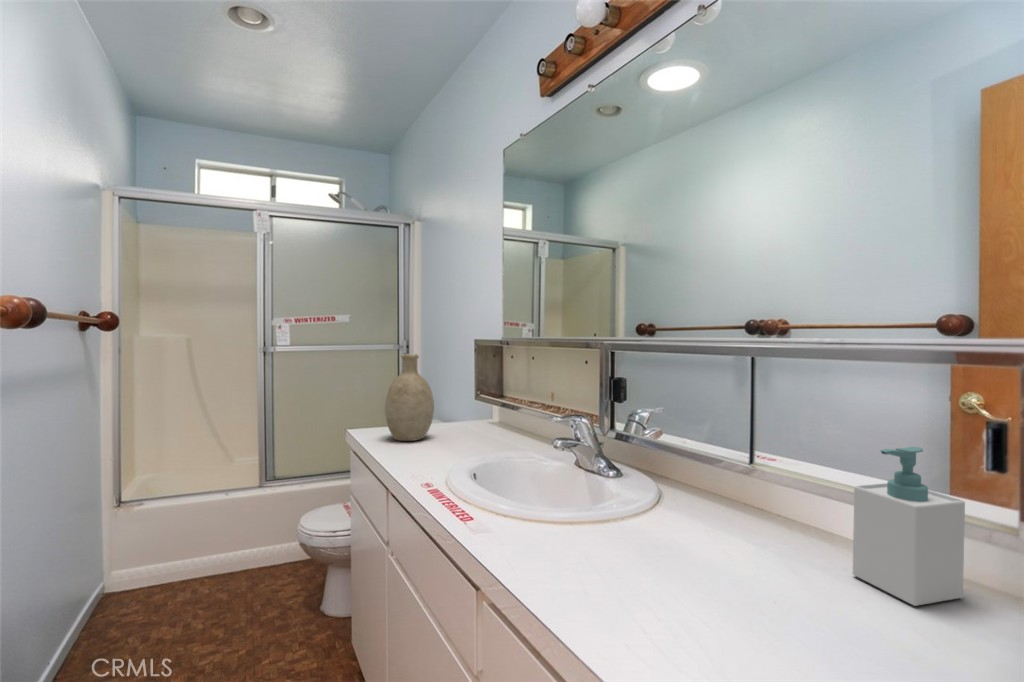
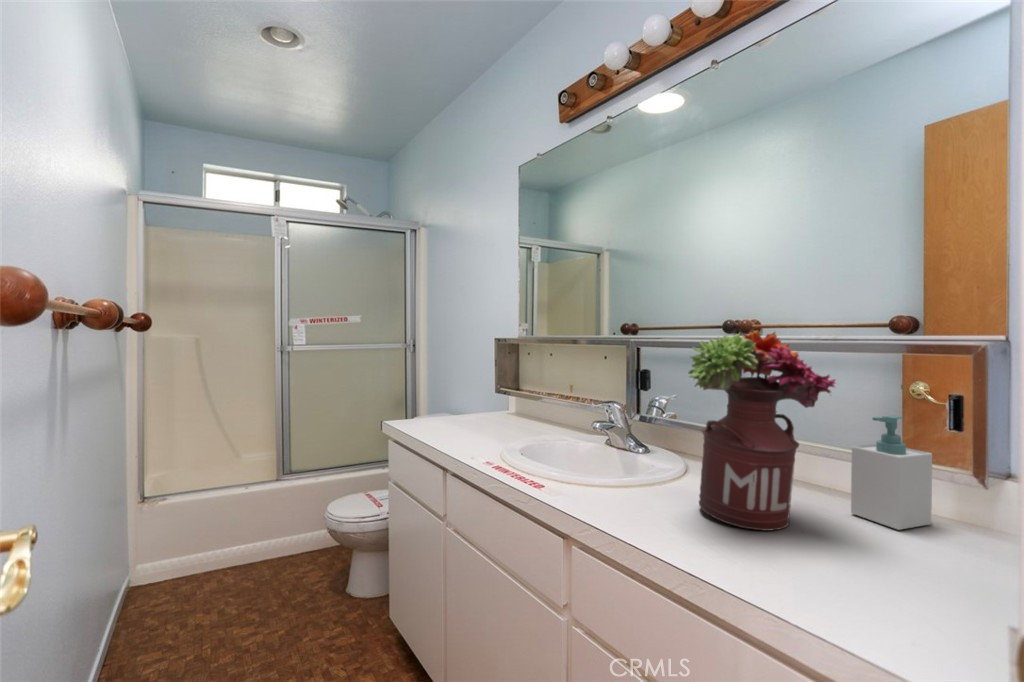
flower arrangement: none [631,331,829,600] -> present [688,330,835,531]
decorative vase: present [385,354,434,441] -> none [424,352,468,430]

